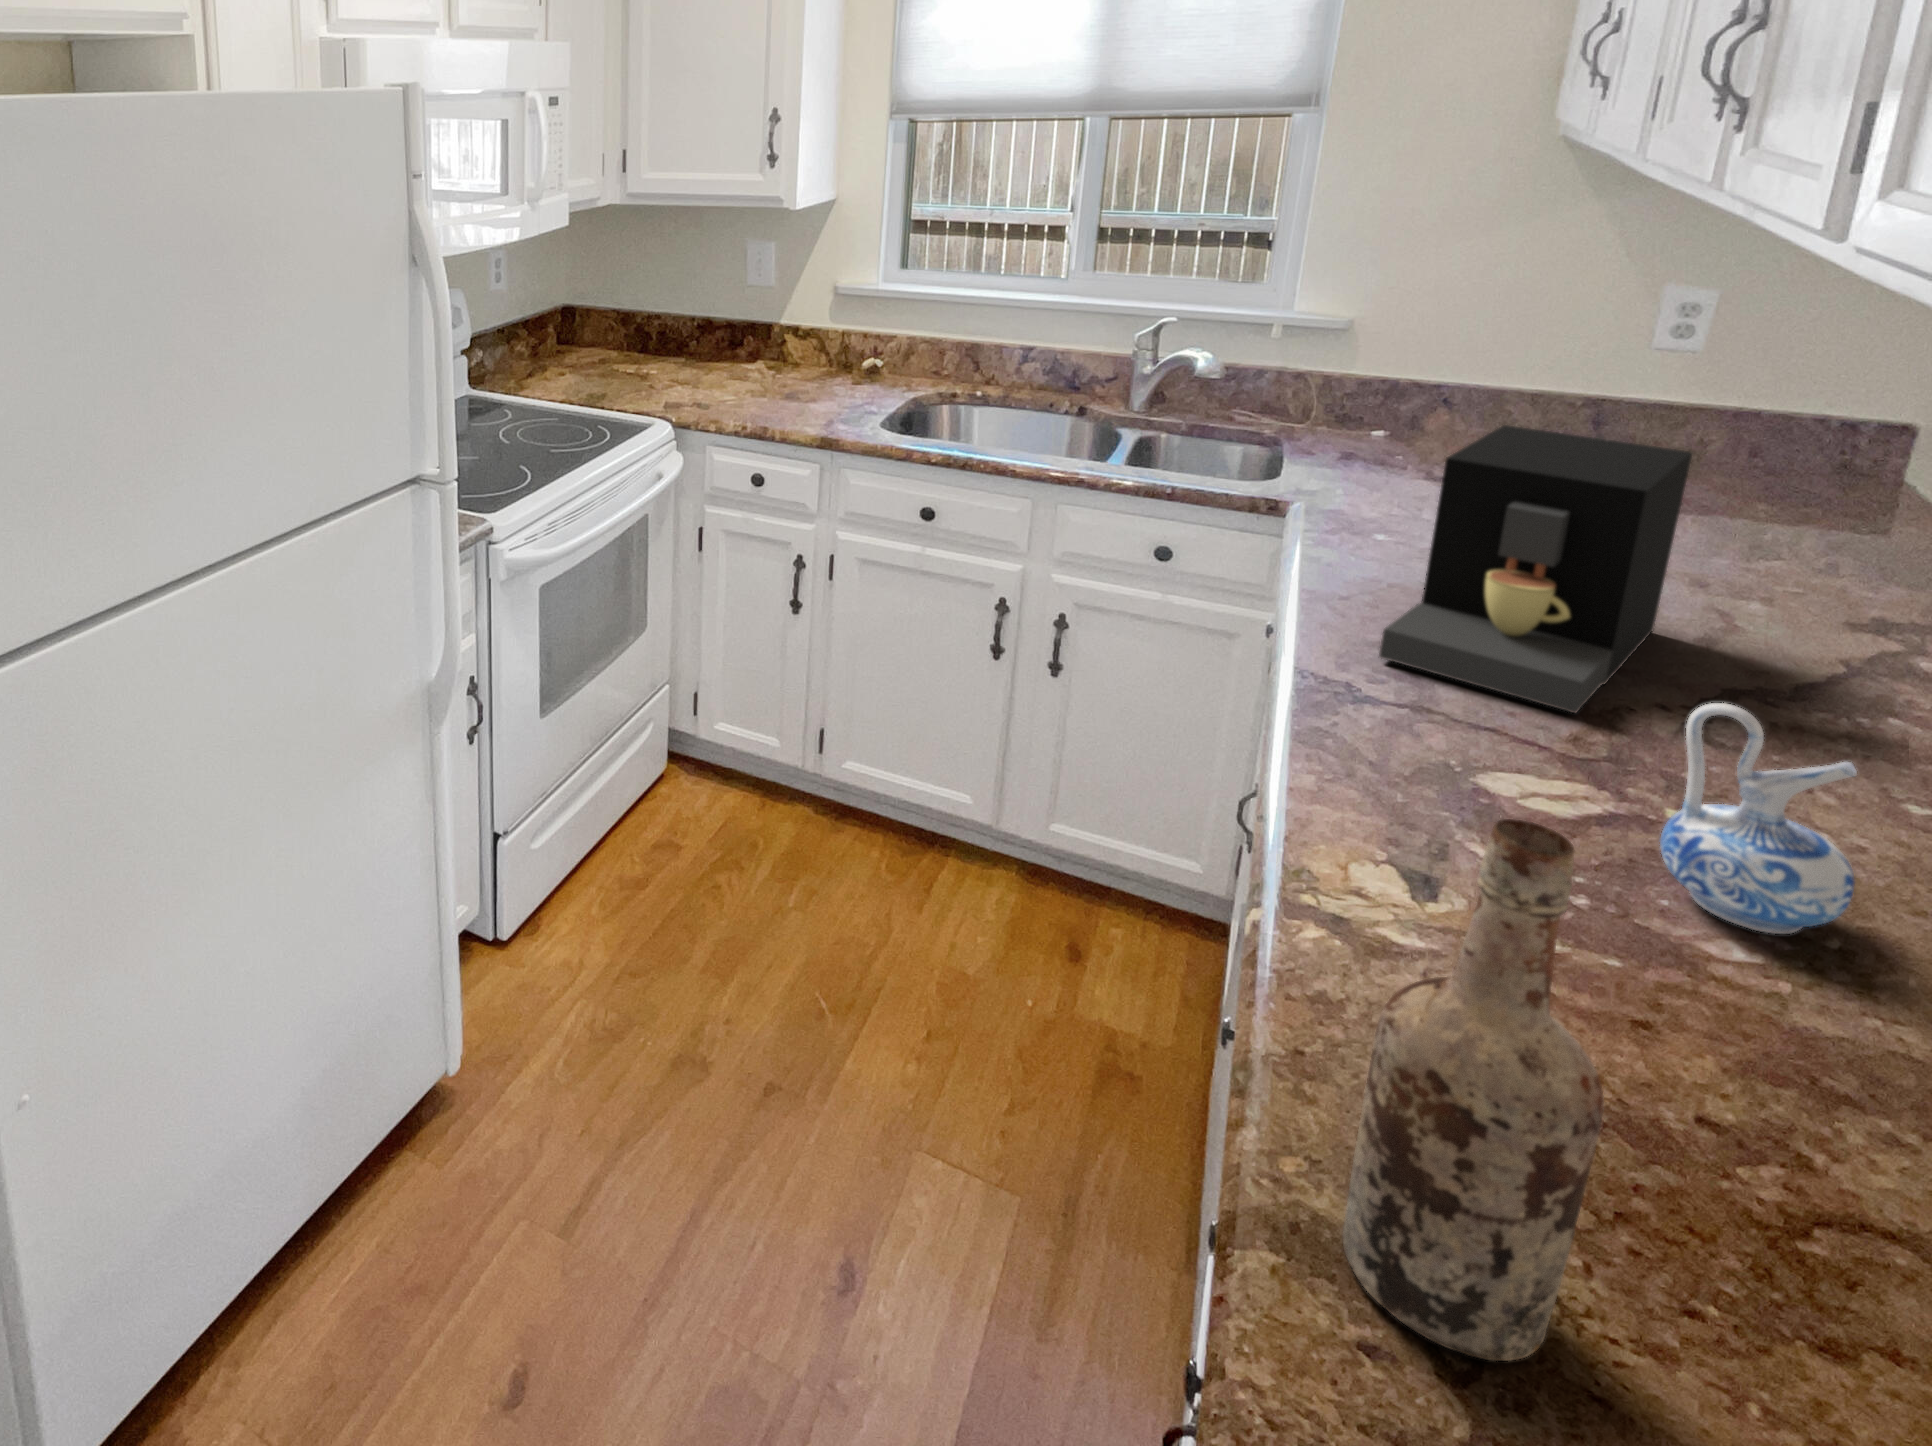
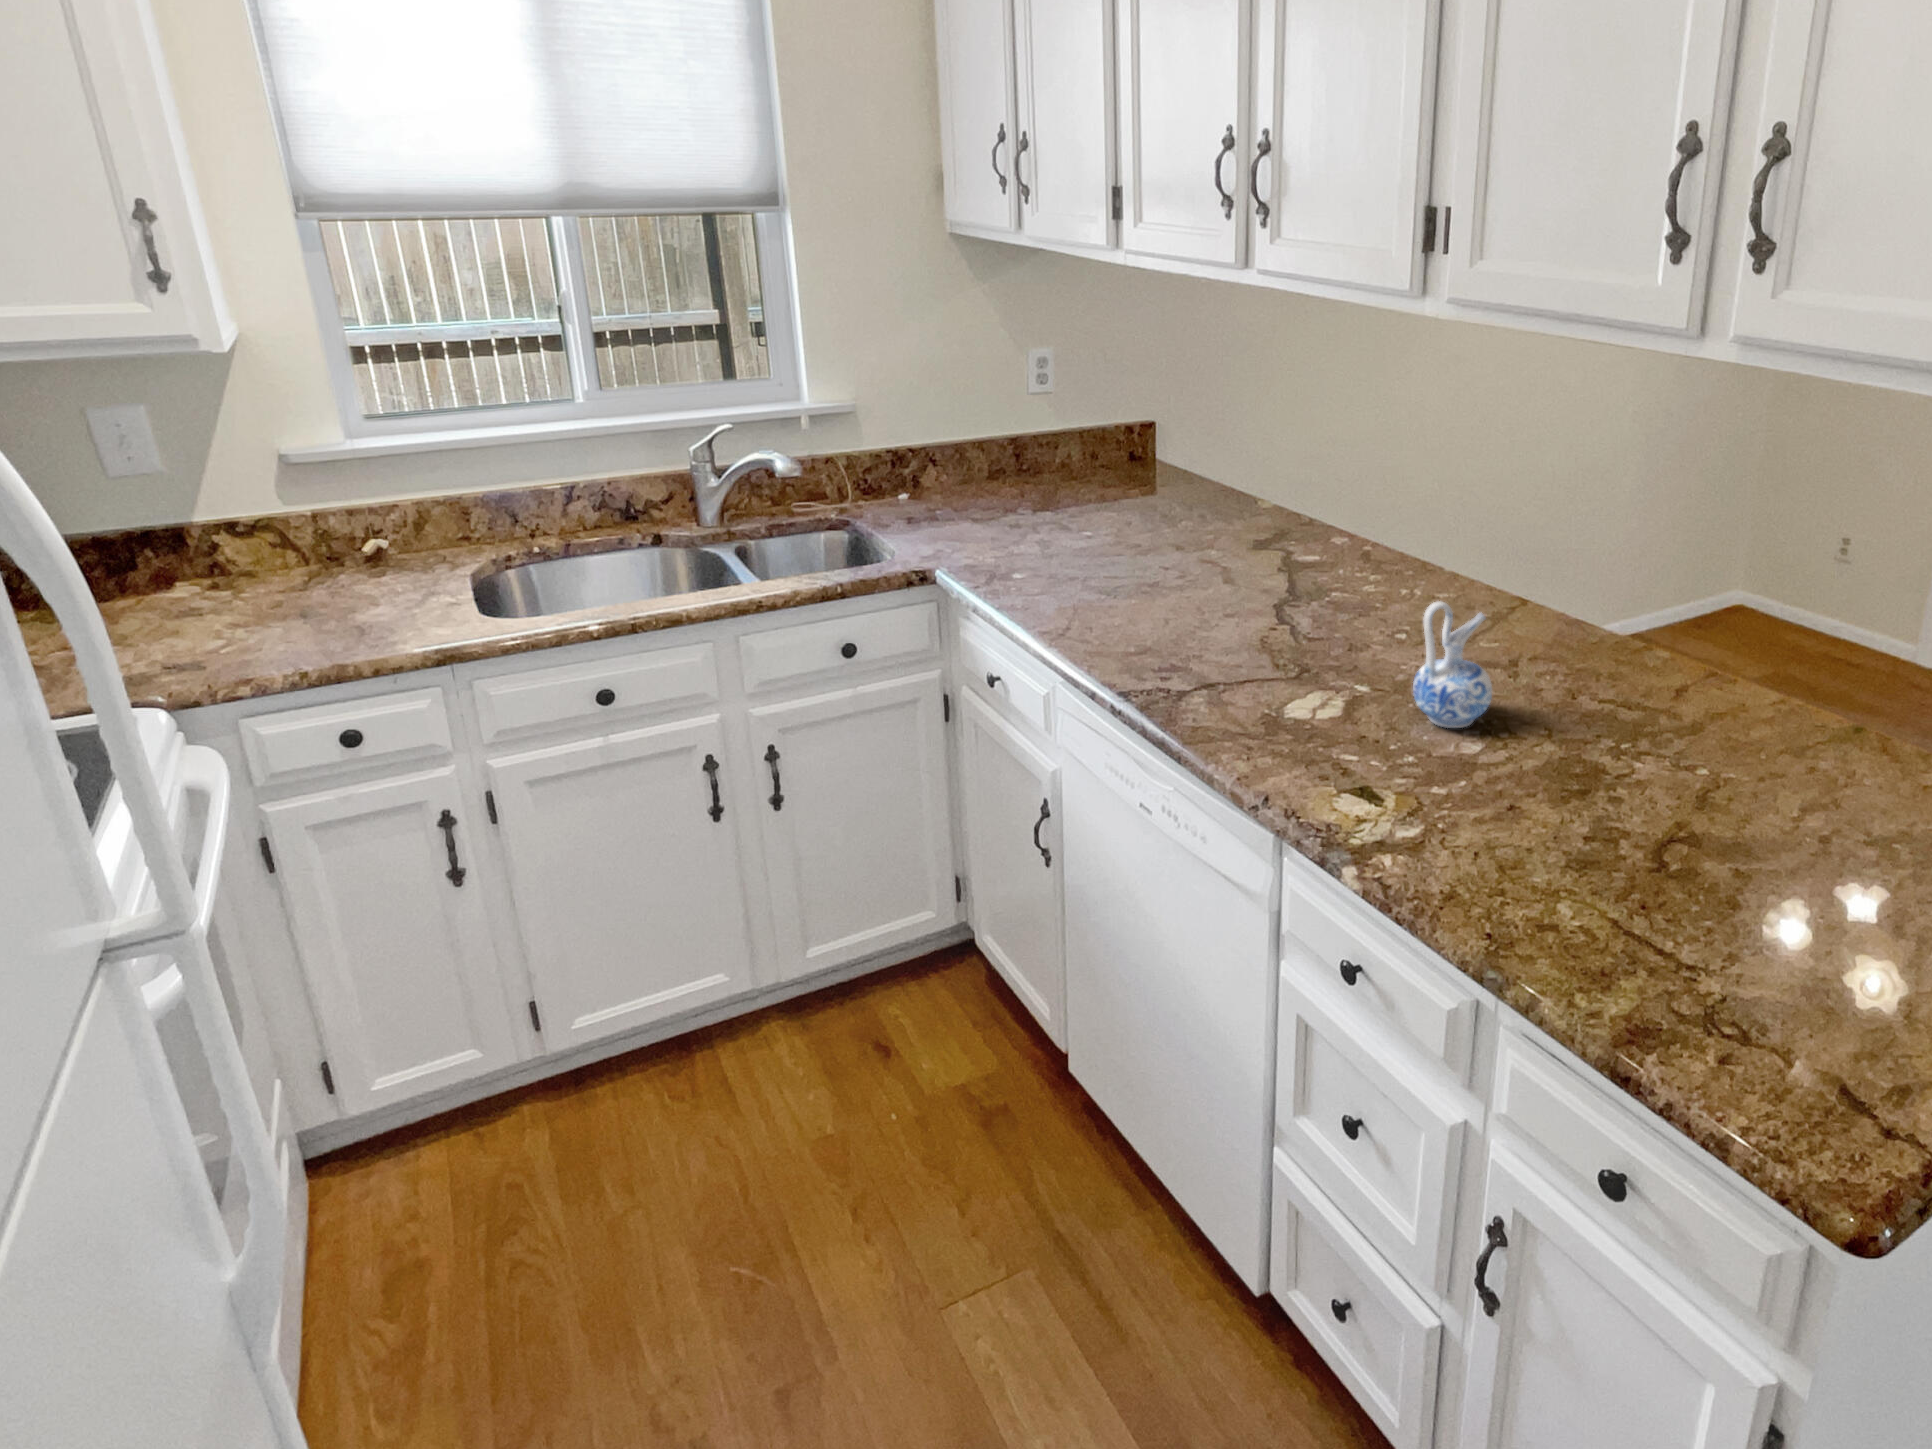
coffee maker: present [1379,425,1692,713] -> none [1116,459,1270,660]
wine bottle: present [1343,819,1604,1361] -> none [1639,682,1771,1016]

